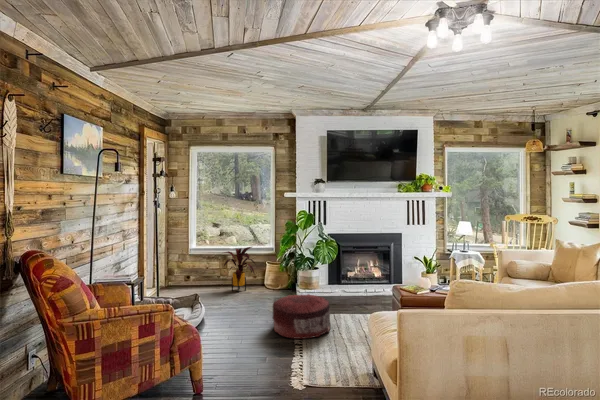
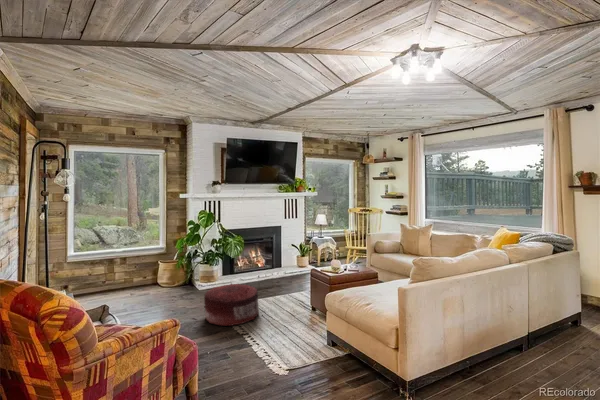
house plant: present [224,247,255,292] -> none [112,248,155,295]

